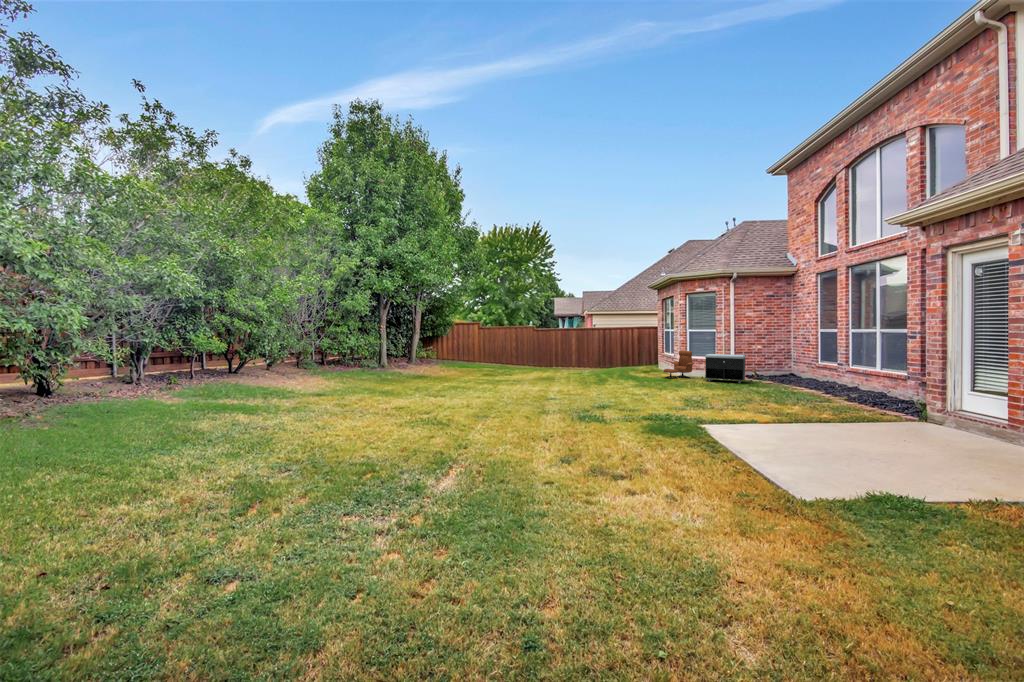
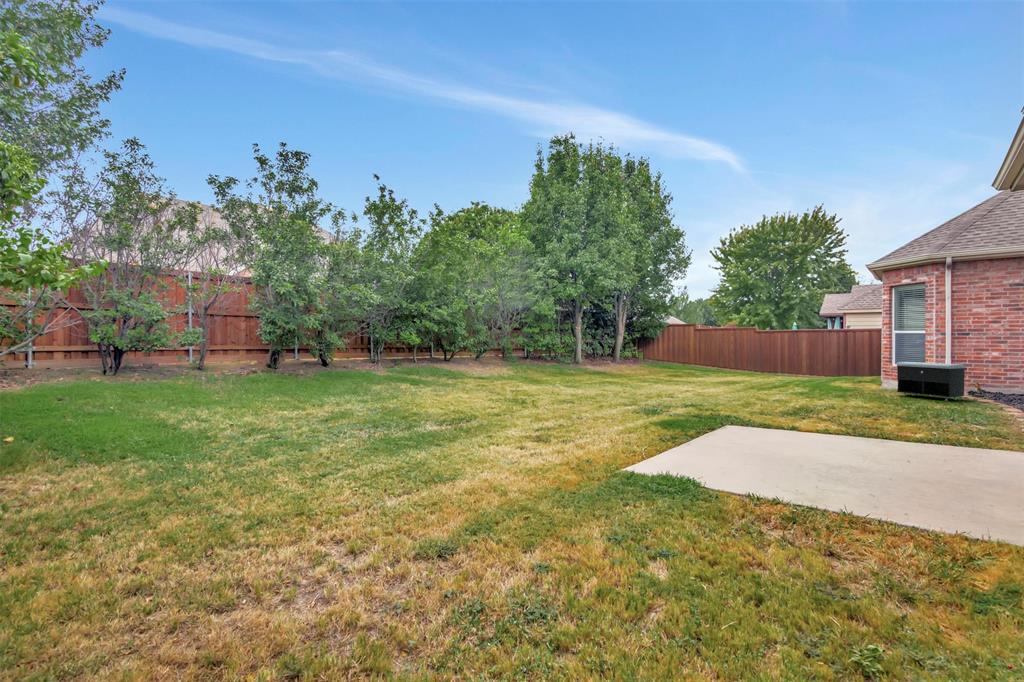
lounge chair: present [664,351,694,379] -> none [847,357,895,392]

